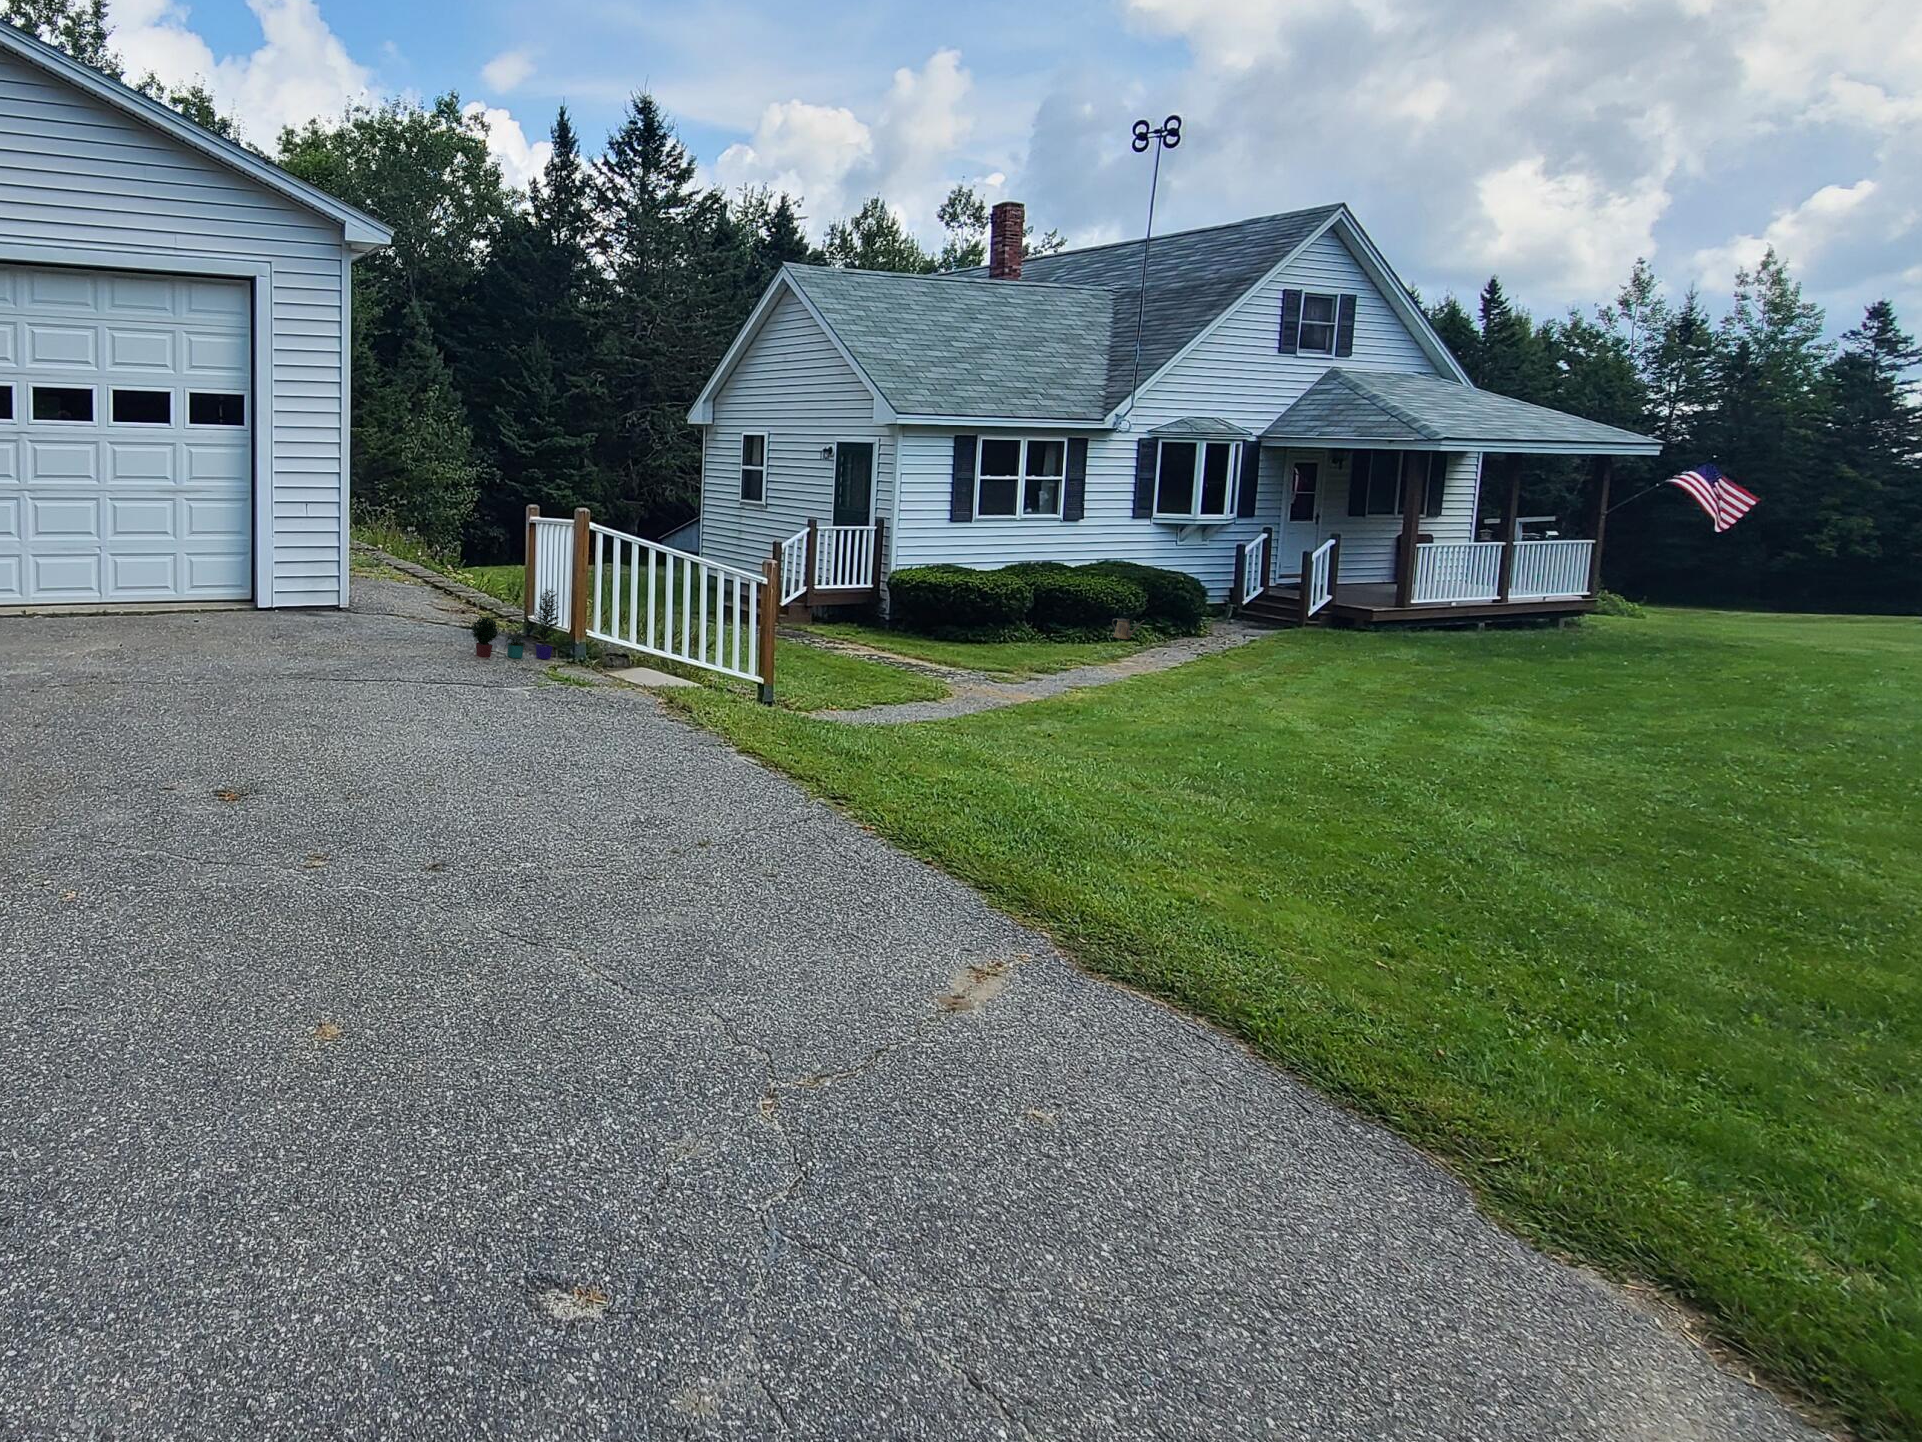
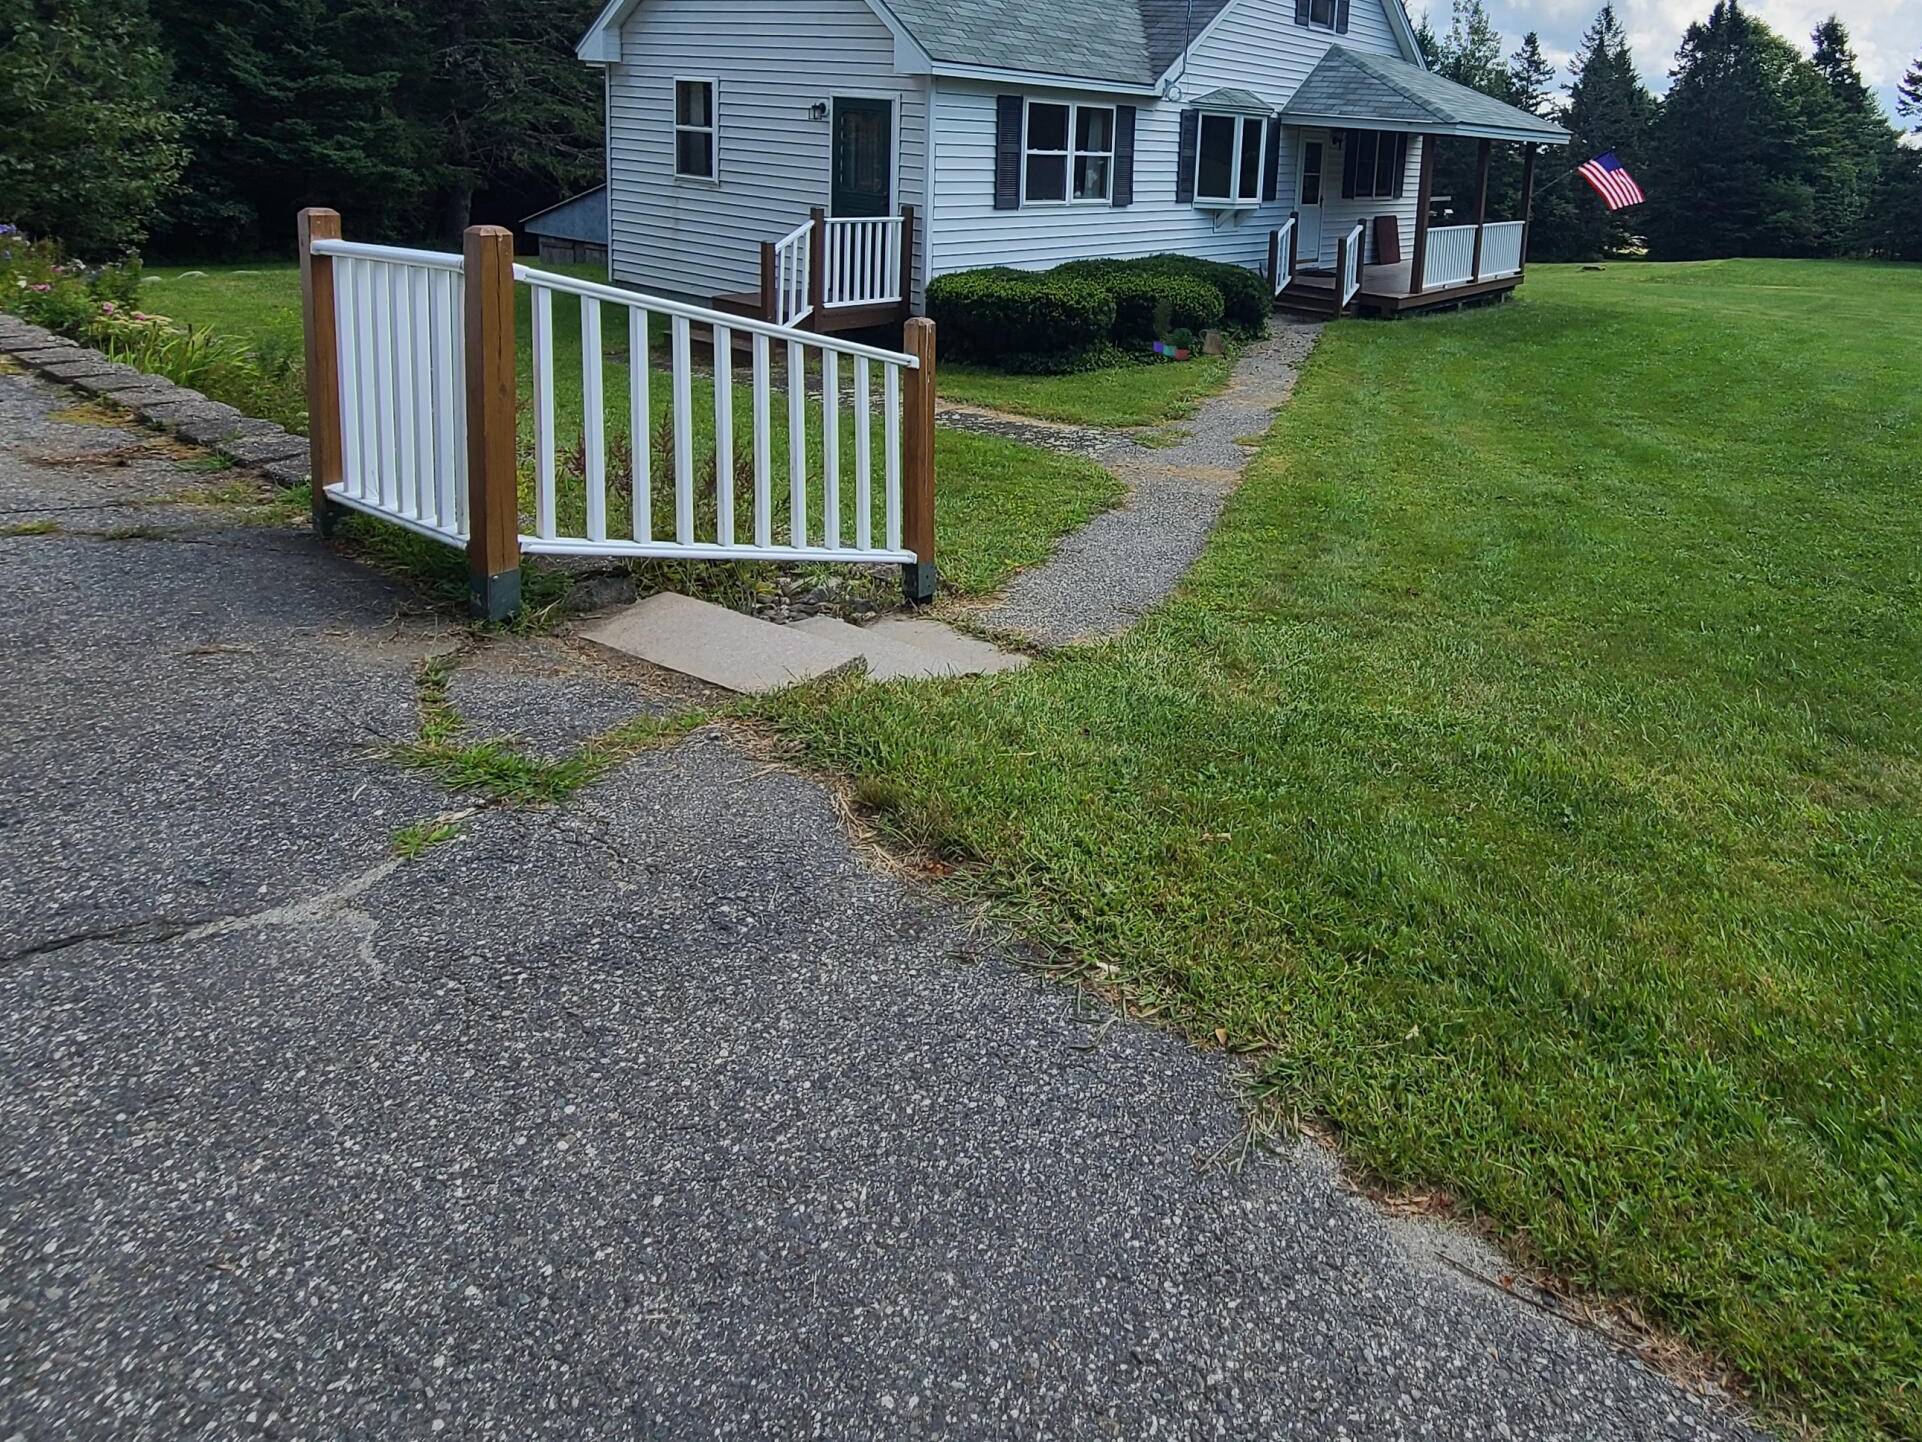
potted plant: present [471,589,560,659] -> present [1153,298,1193,360]

